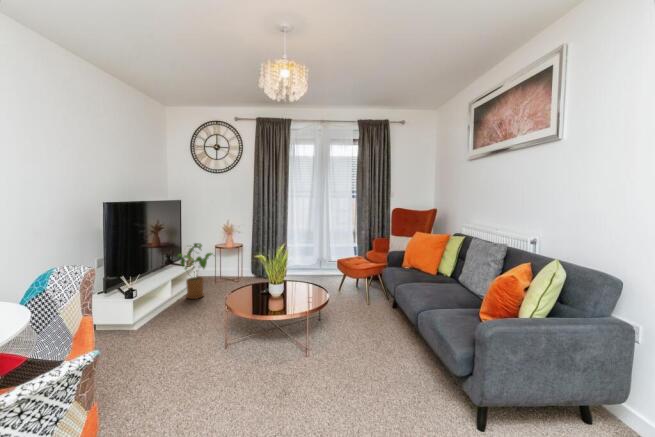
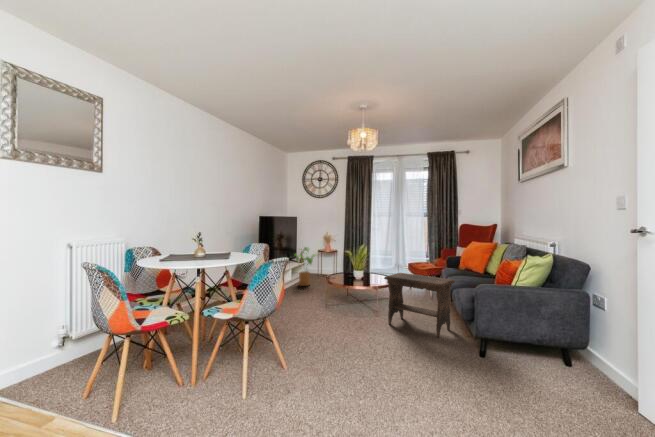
footstool: none [320,287,421,391] -> present [384,273,455,337]

